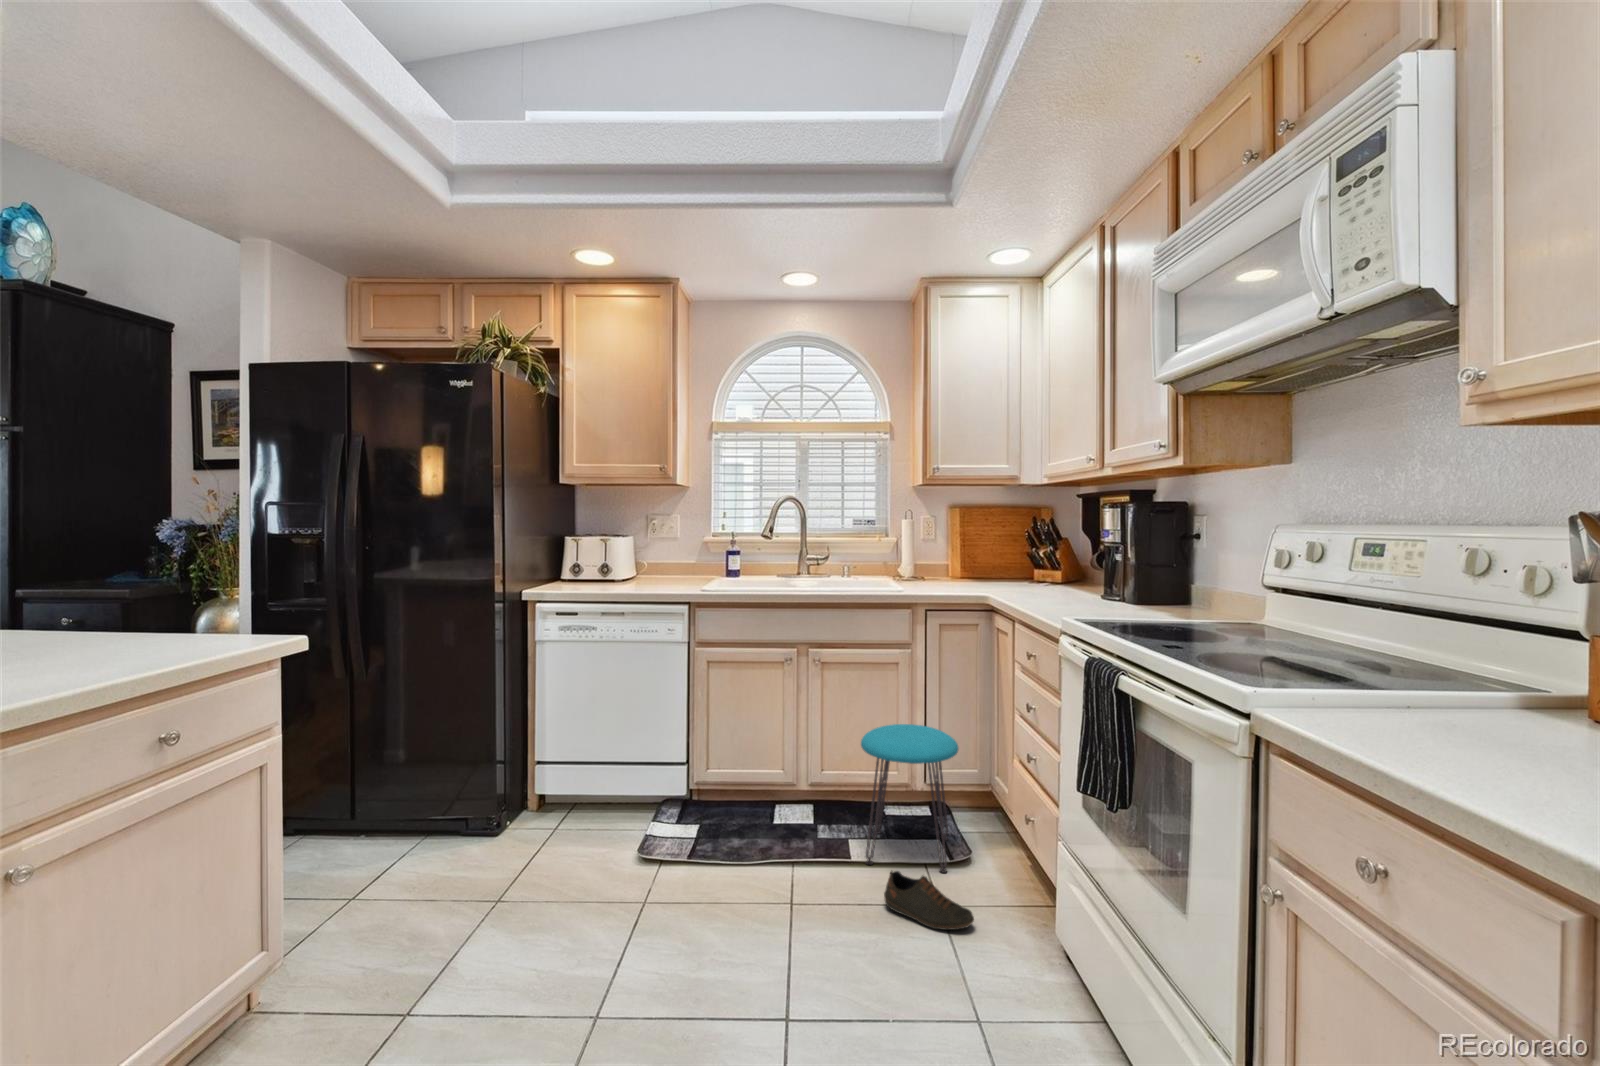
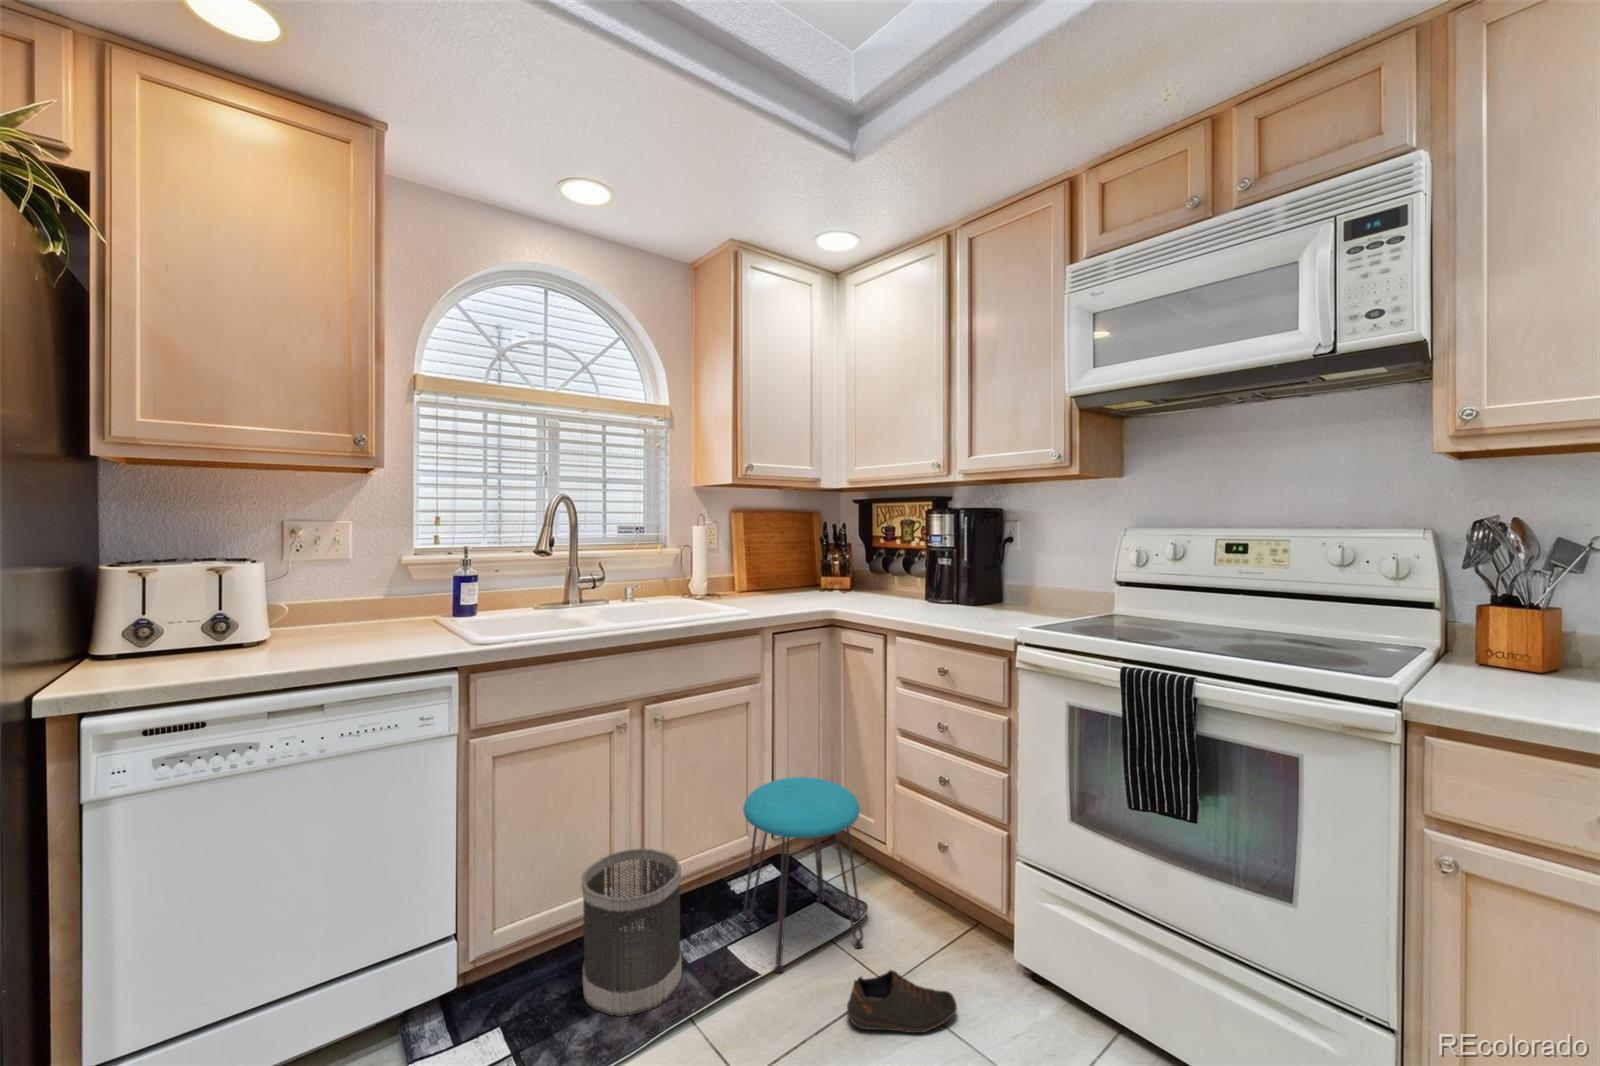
wastebasket: none [739,747,809,853] -> present [582,848,682,1016]

